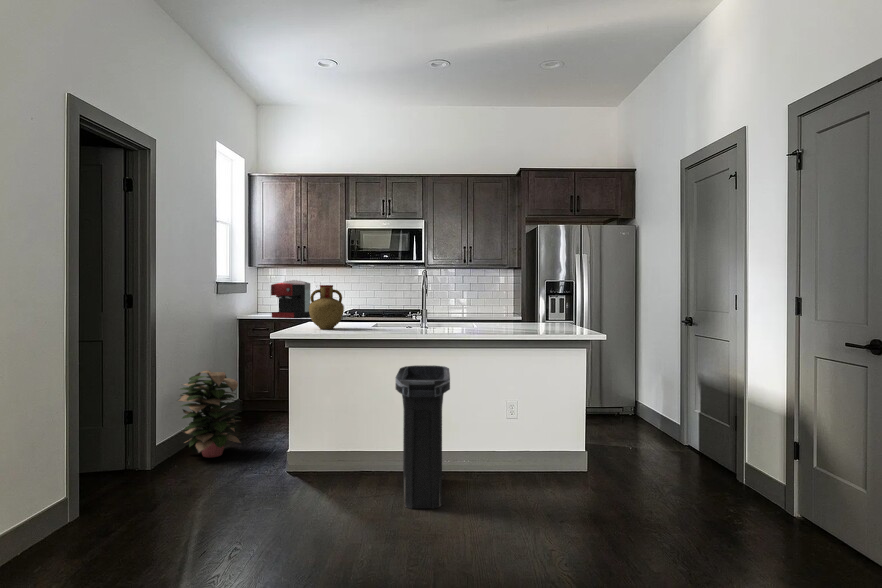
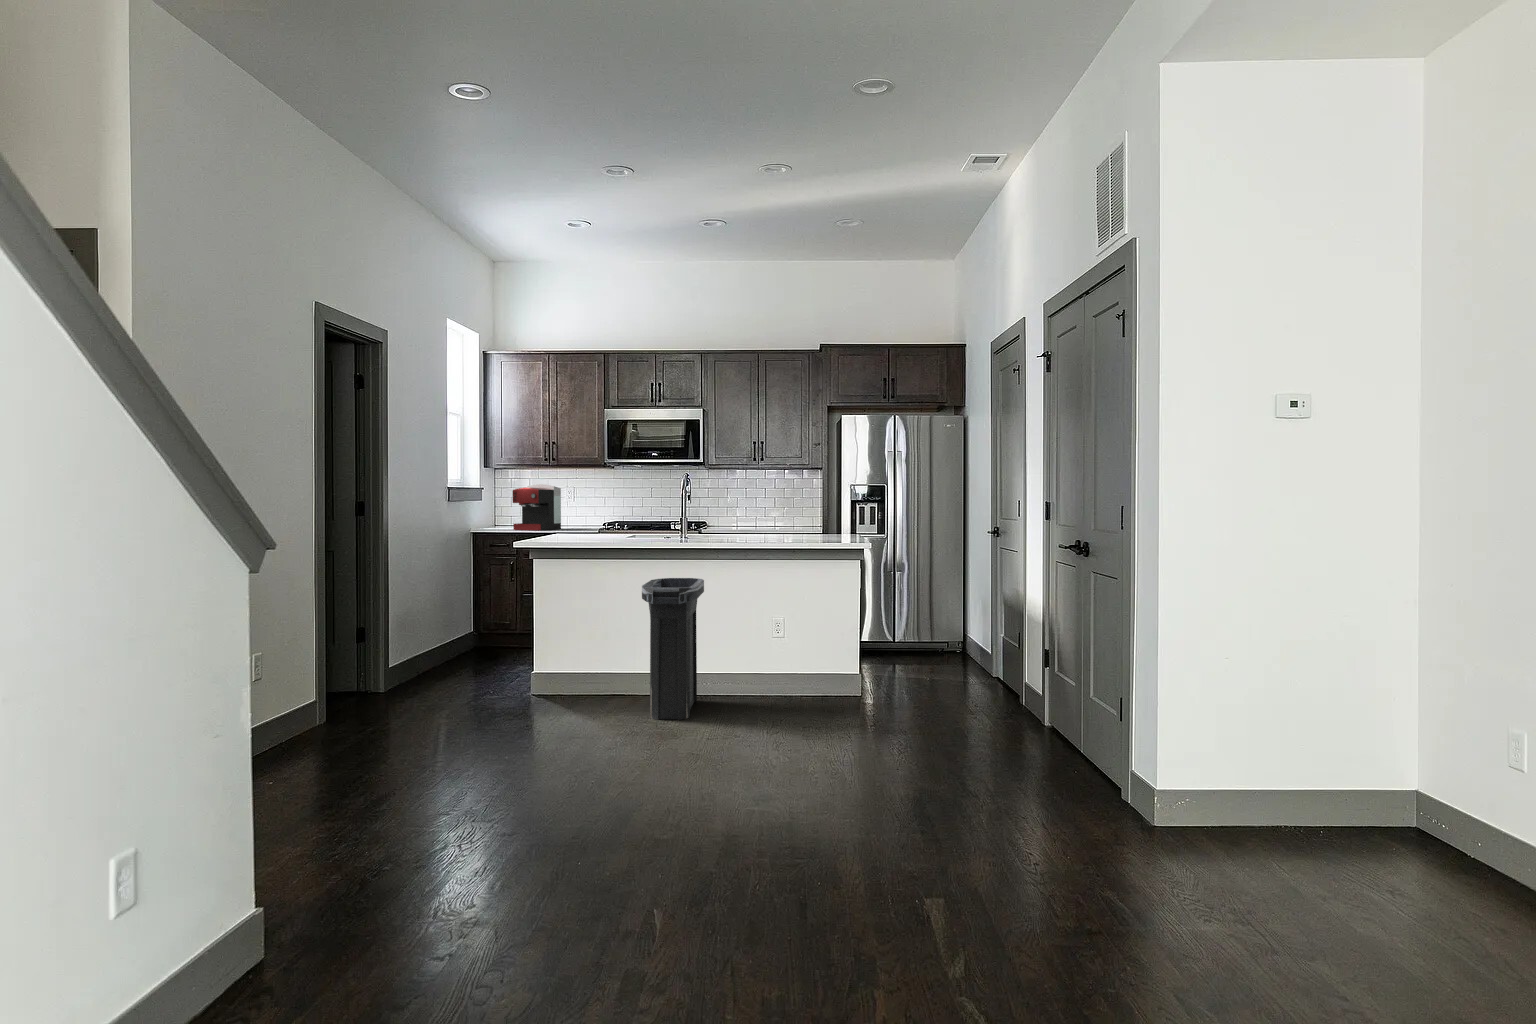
vase: present [309,285,344,329] -> none [555,491,594,540]
decorative plant: present [177,370,241,457] -> none [409,587,482,684]

